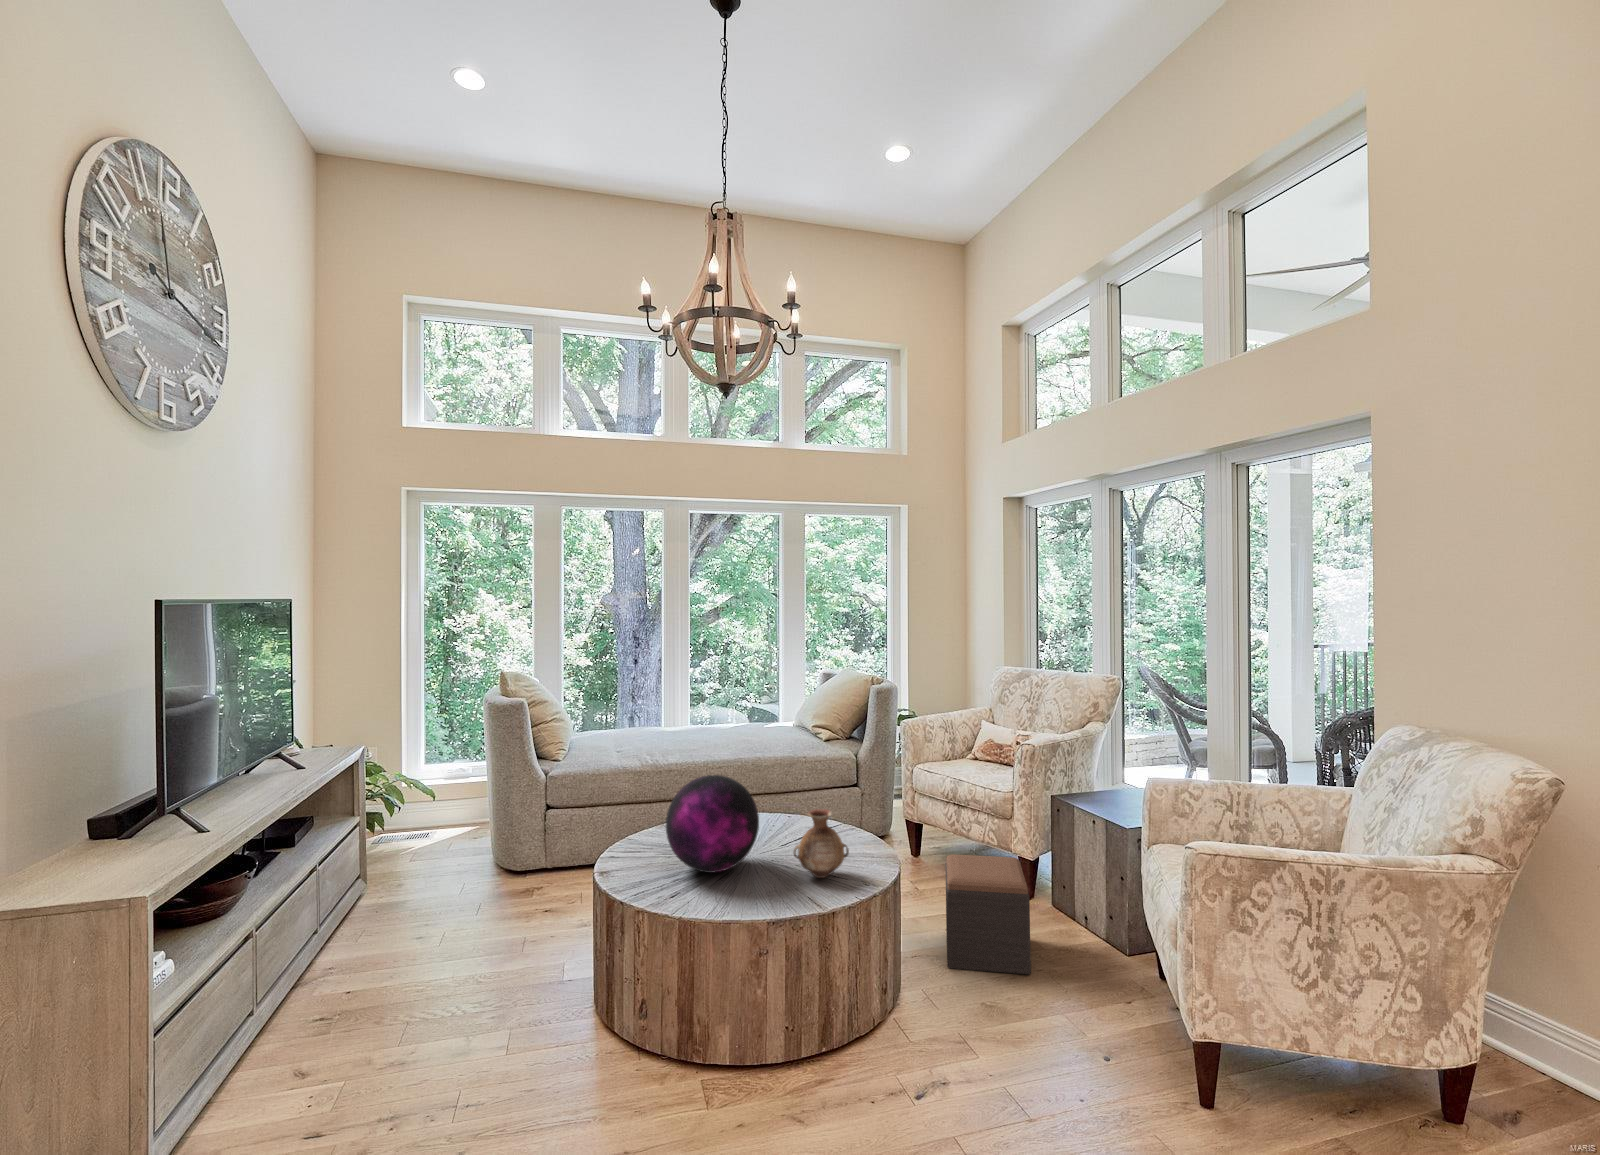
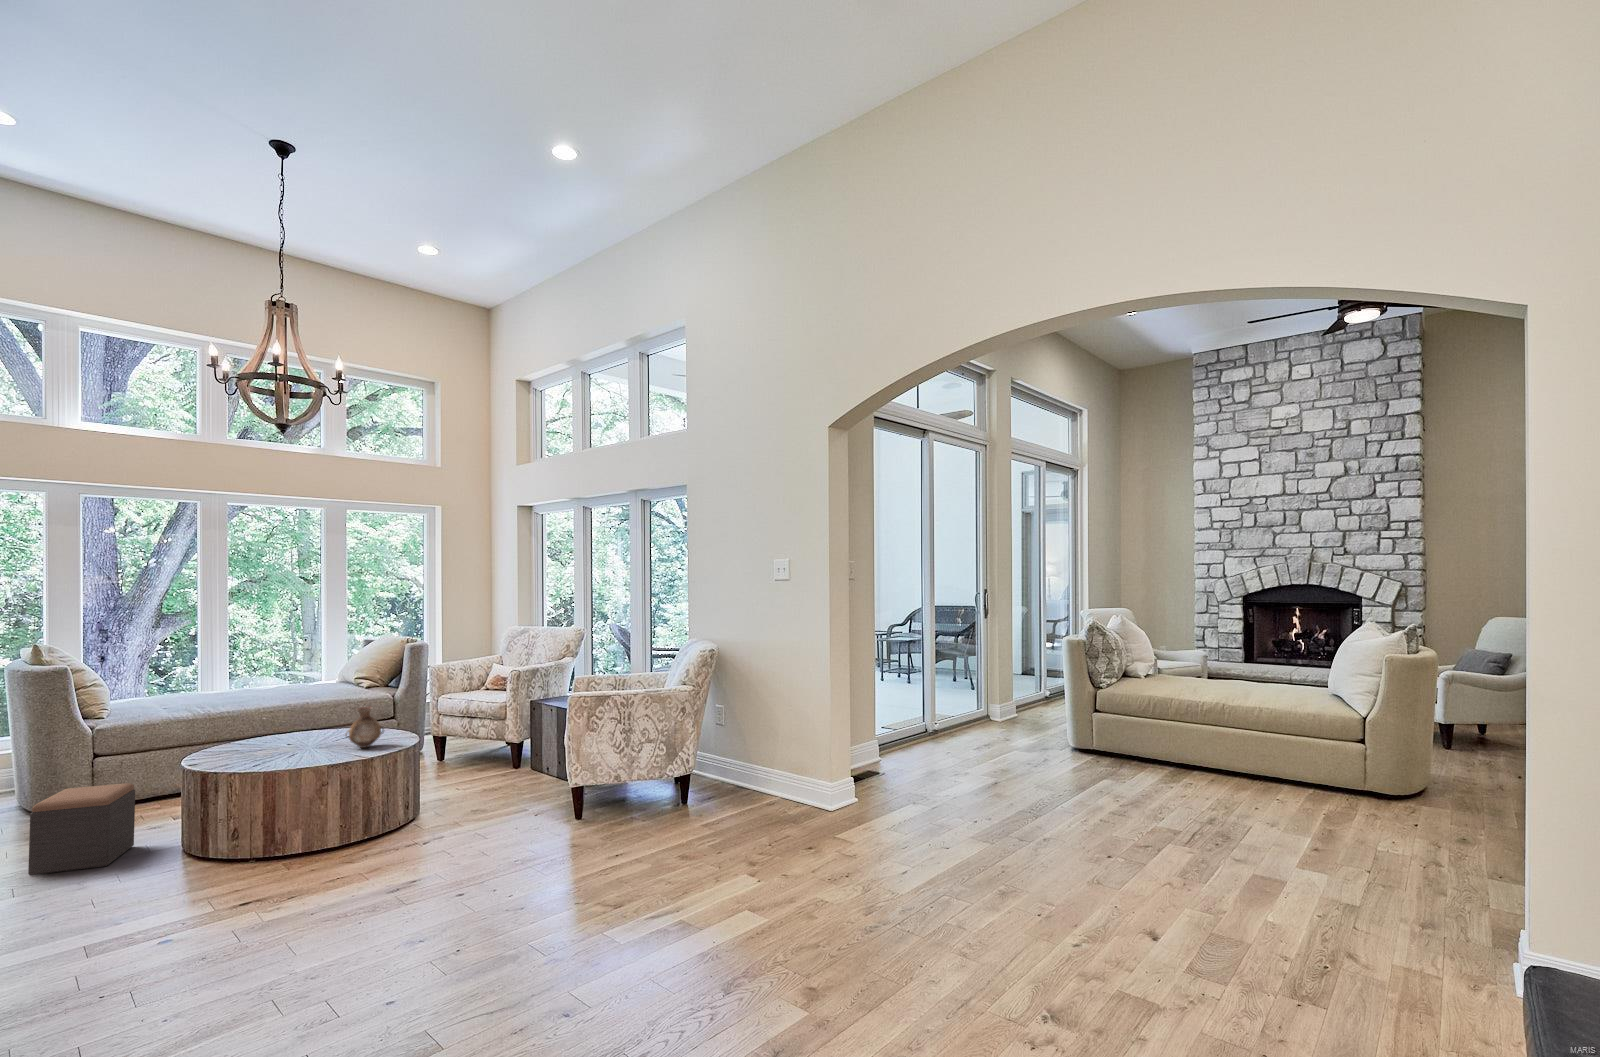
decorative orb: present [666,775,759,873] -> none [247,693,320,755]
footstool: present [945,854,1031,975] -> present [28,783,135,875]

